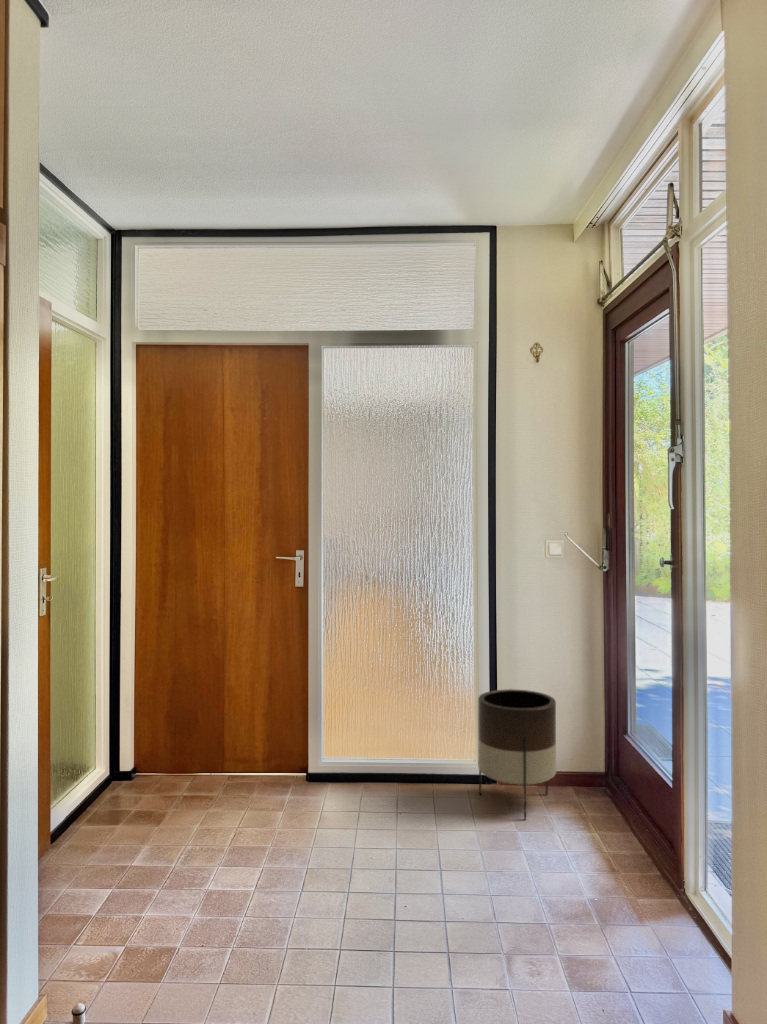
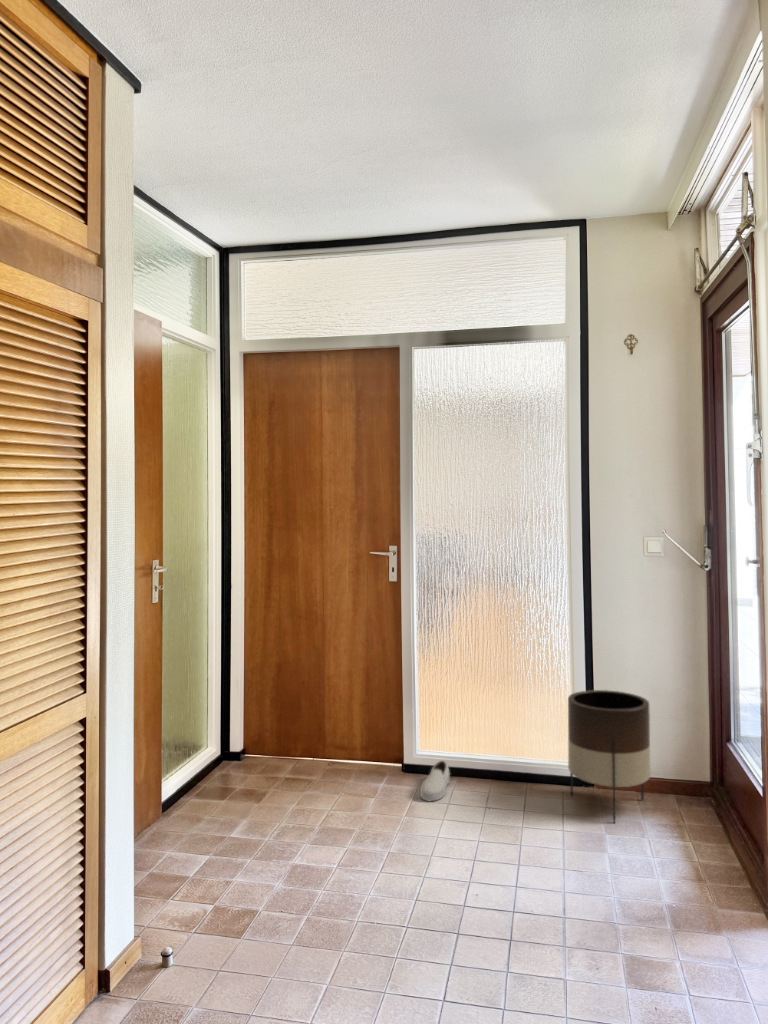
shoe: none [331,767,358,811] -> present [420,761,450,801]

